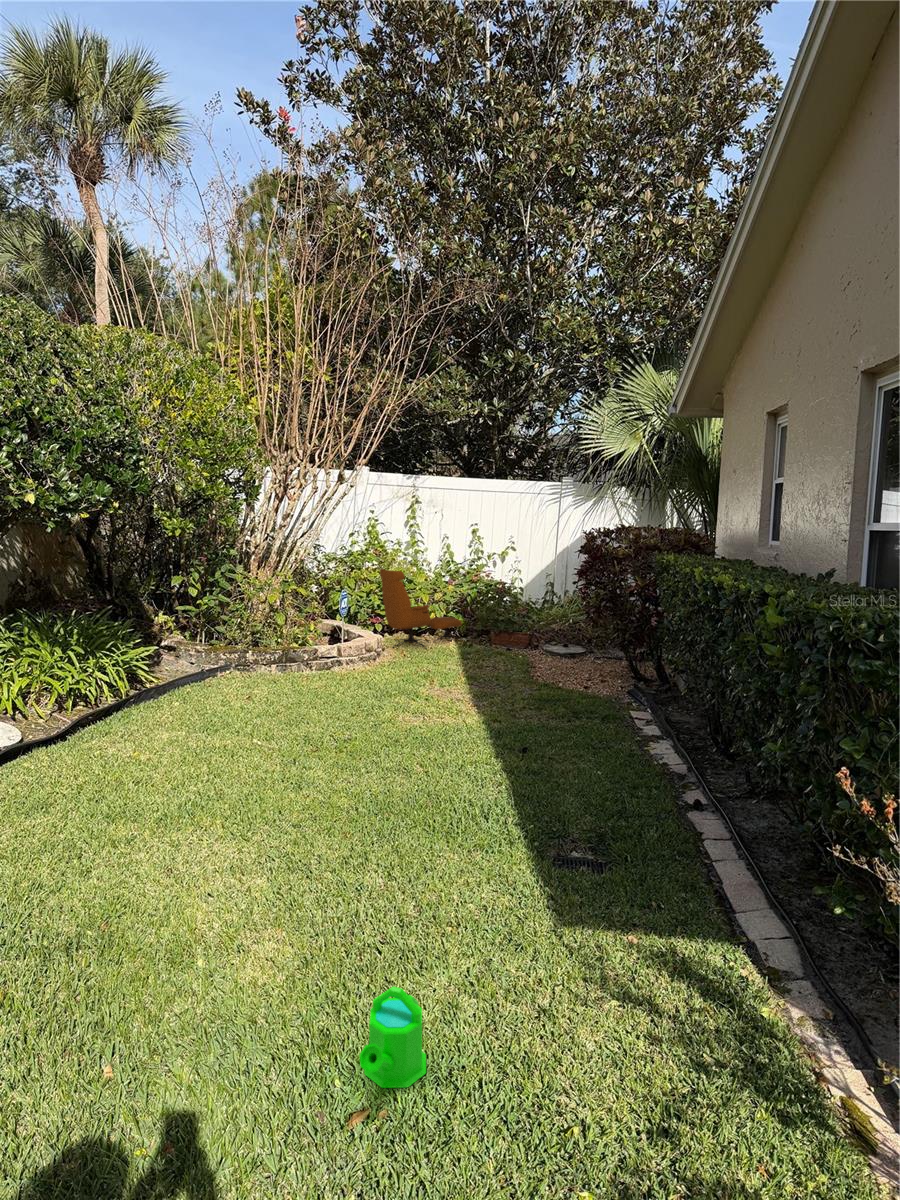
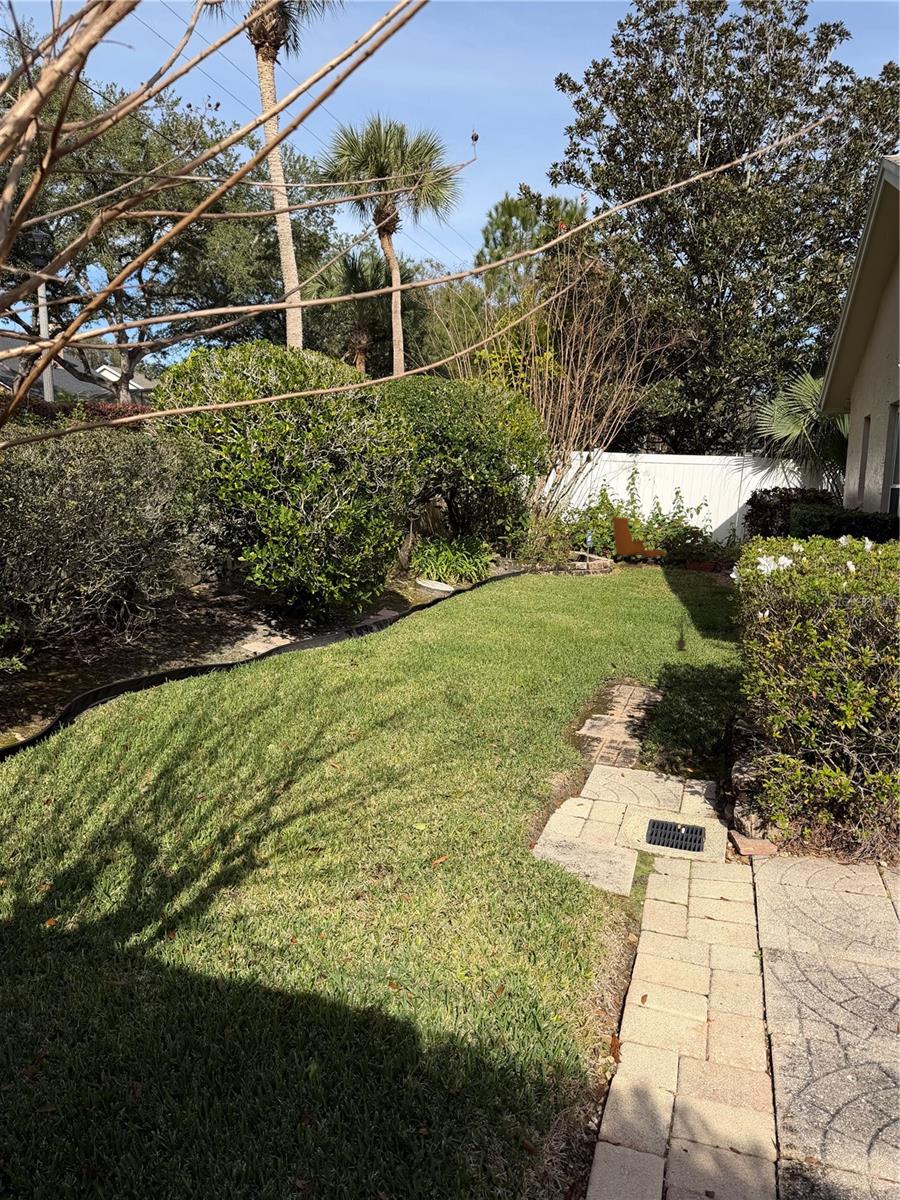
watering can: present [359,986,426,1088] -> none [626,619,644,645]
decorative plant: none [512,992,591,1113] -> present [674,616,691,650]

